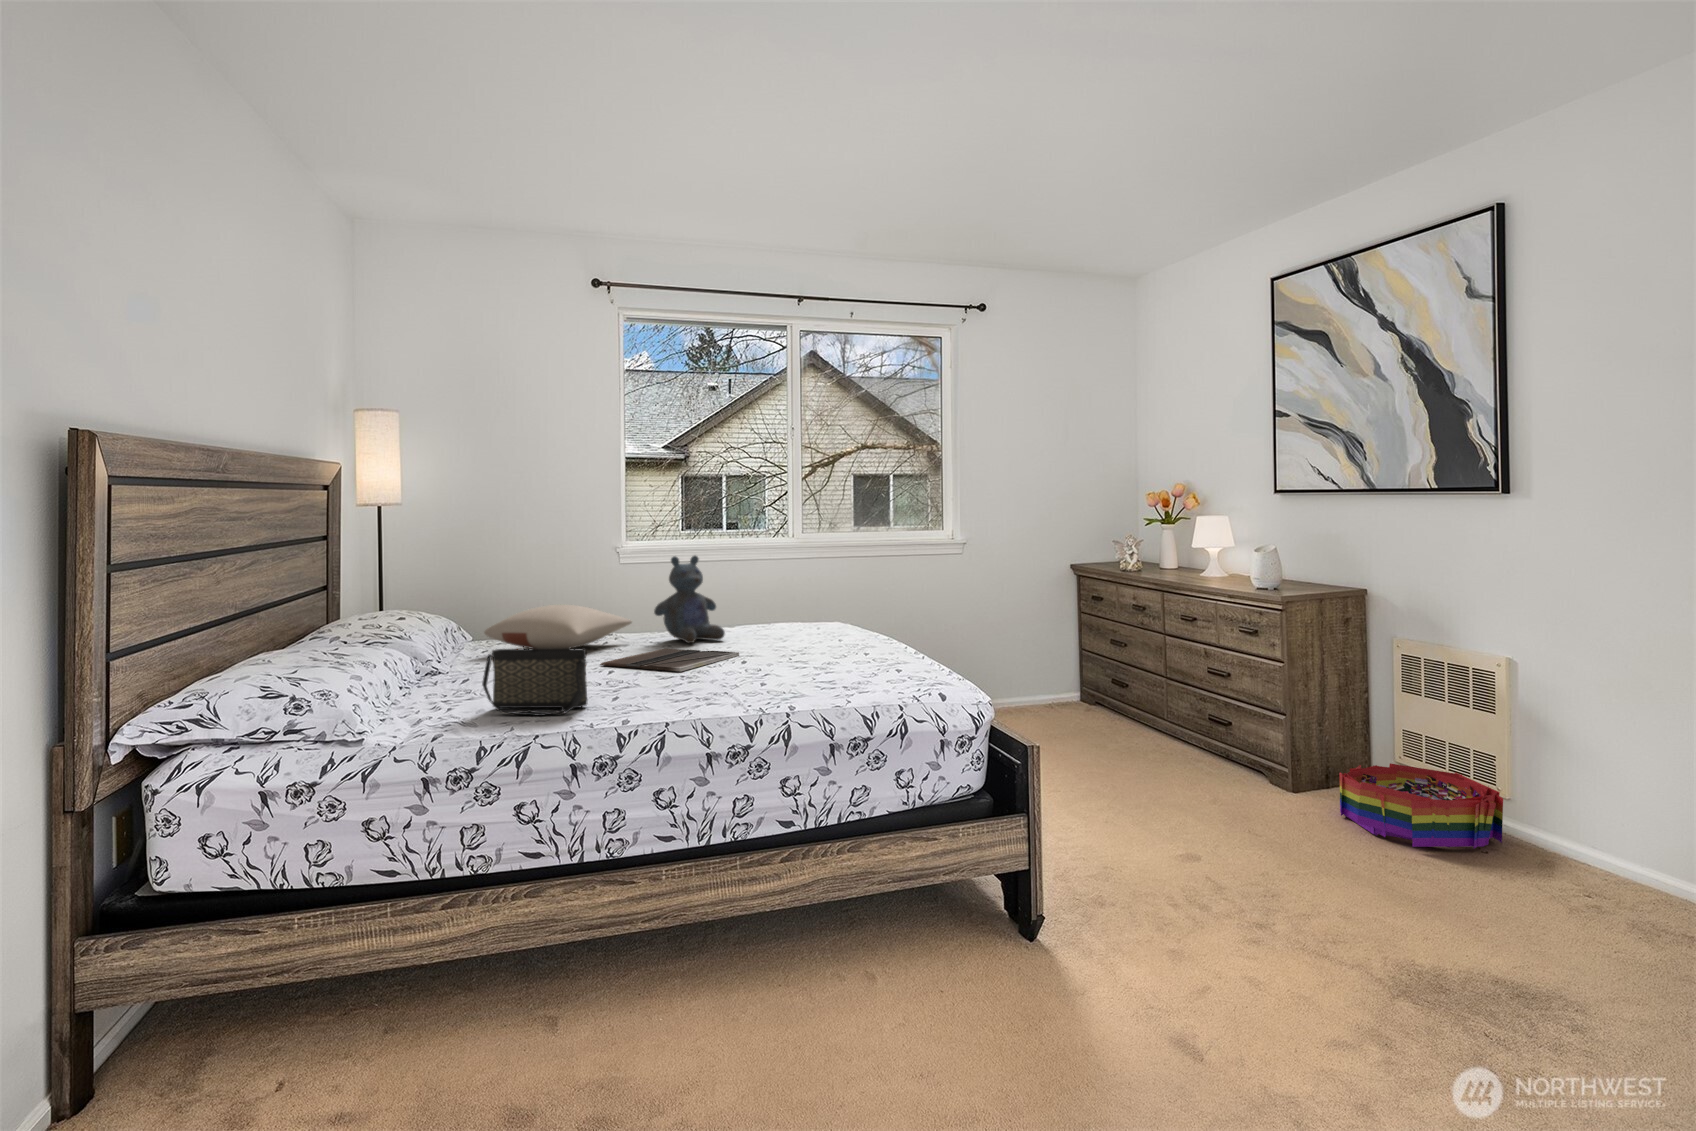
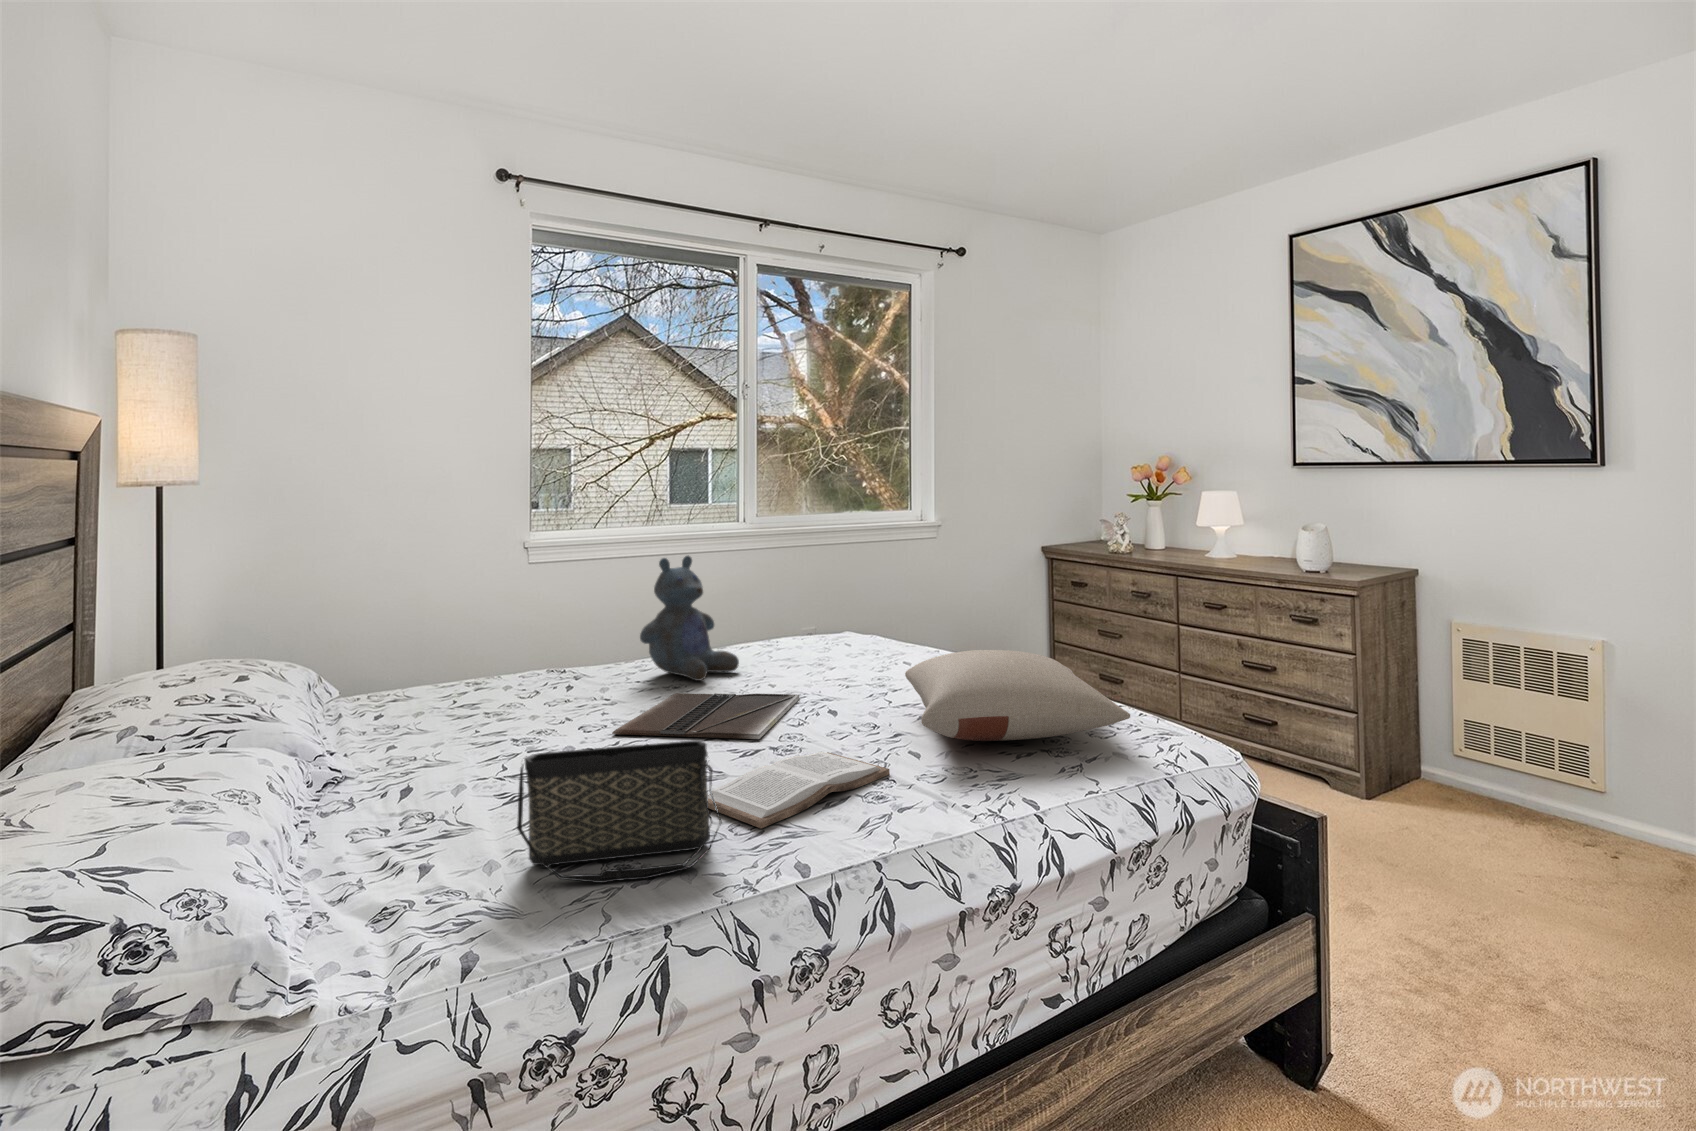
pillow: present [484,605,632,649] -> present [905,650,1130,741]
book: none [604,676,728,704] -> present [708,751,890,828]
storage bin: present [1339,763,1503,848] -> none [1438,760,1627,860]

